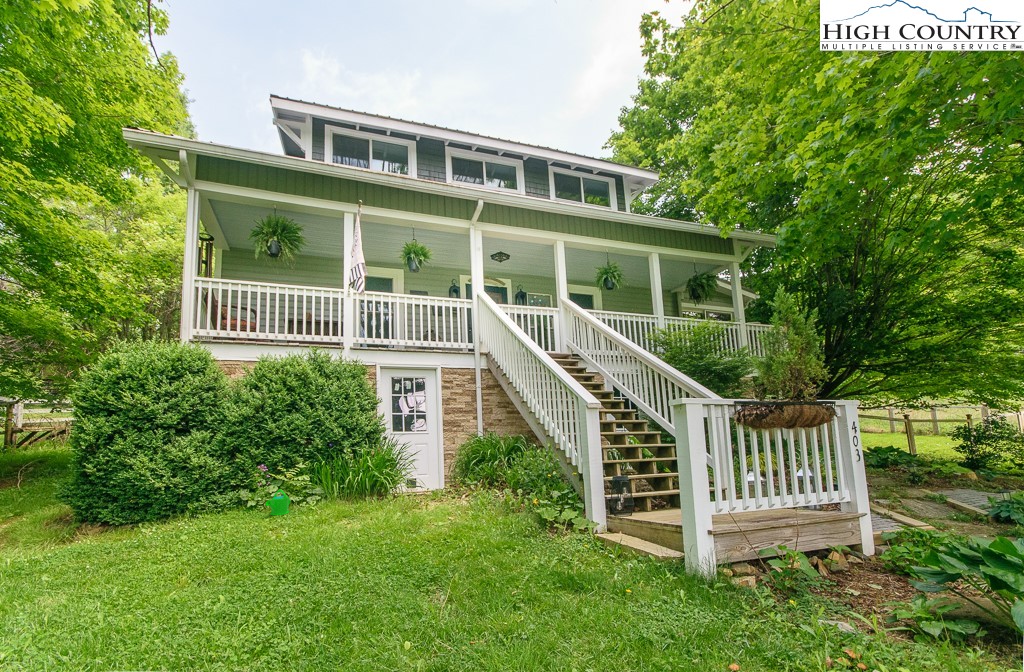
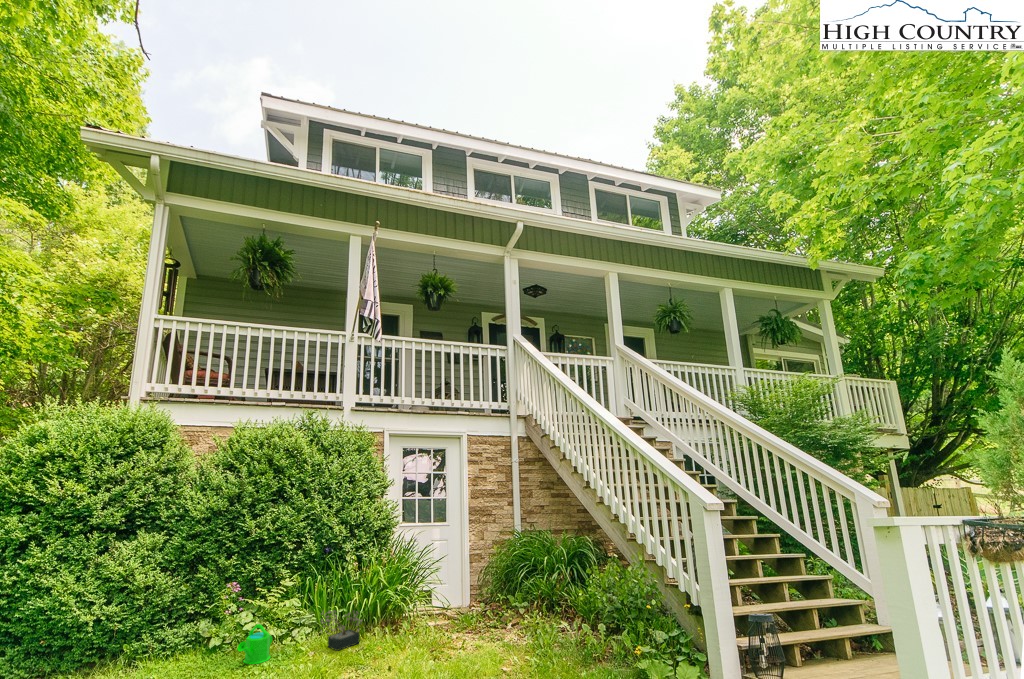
decorative plant: none [324,481,355,508] -> present [321,611,362,651]

